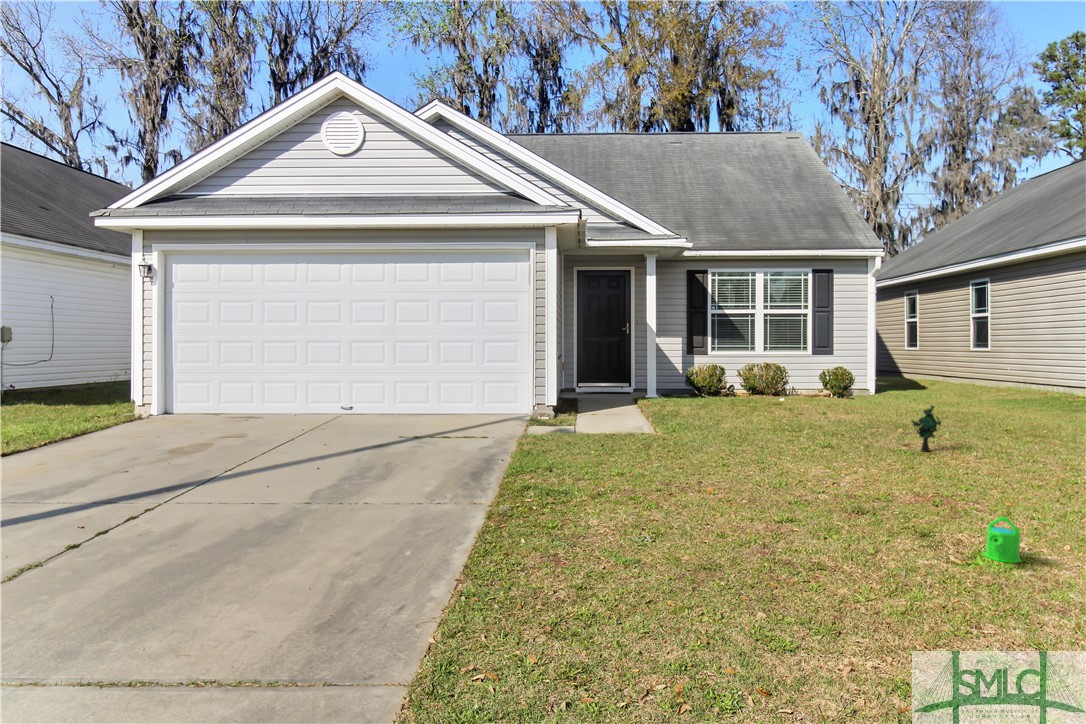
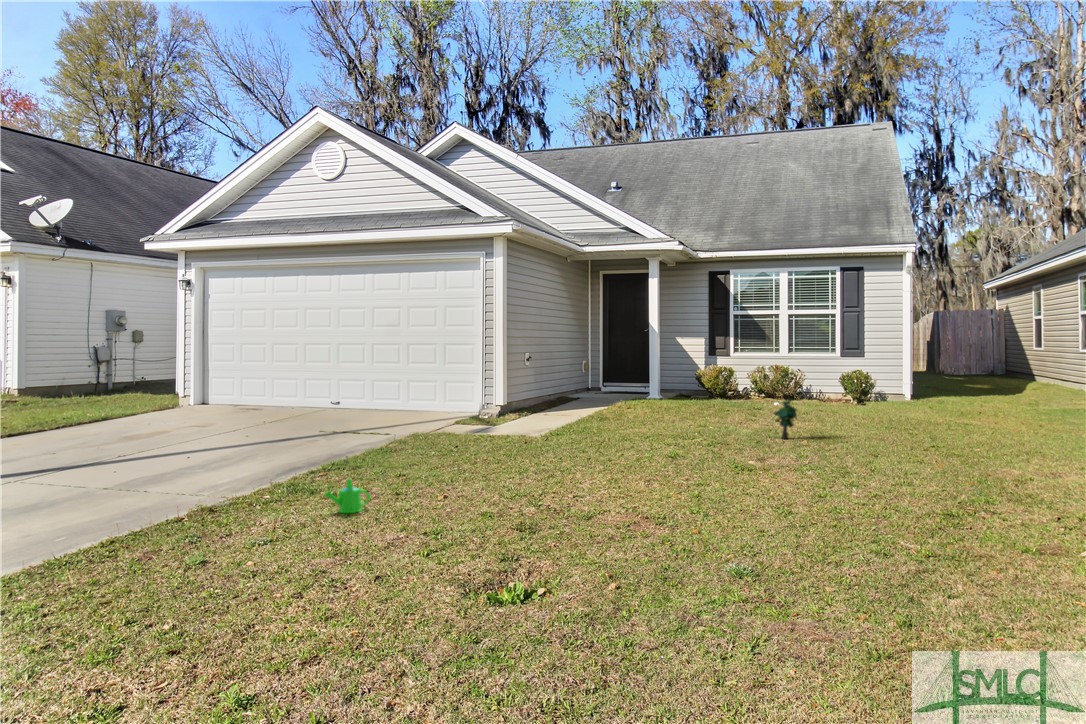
watering can: present [984,517,1021,563] -> present [325,479,370,513]

